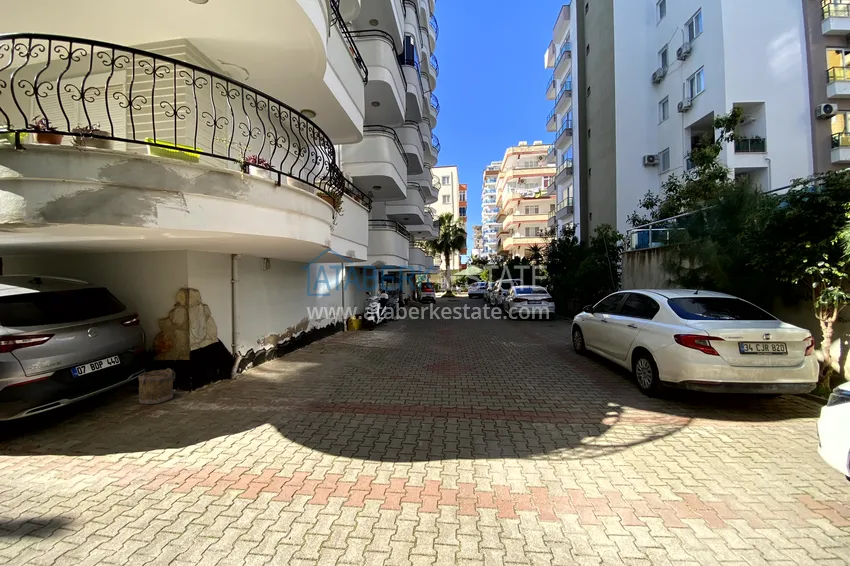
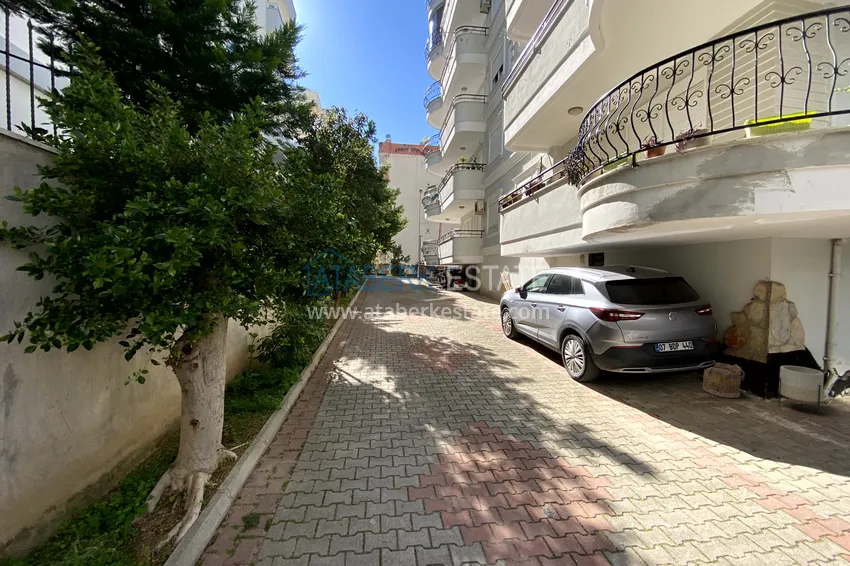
planter: none [201,356,229,394] -> present [778,366,824,415]

